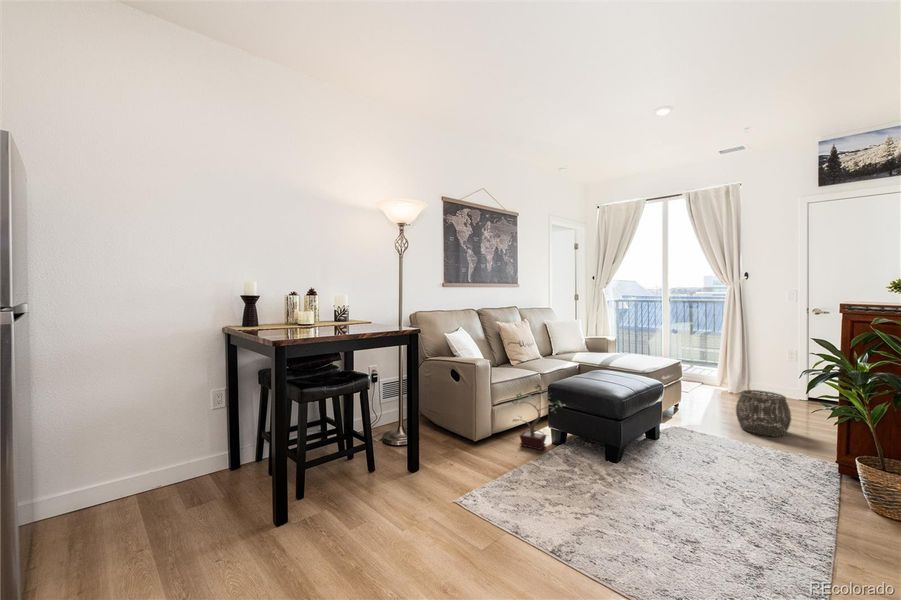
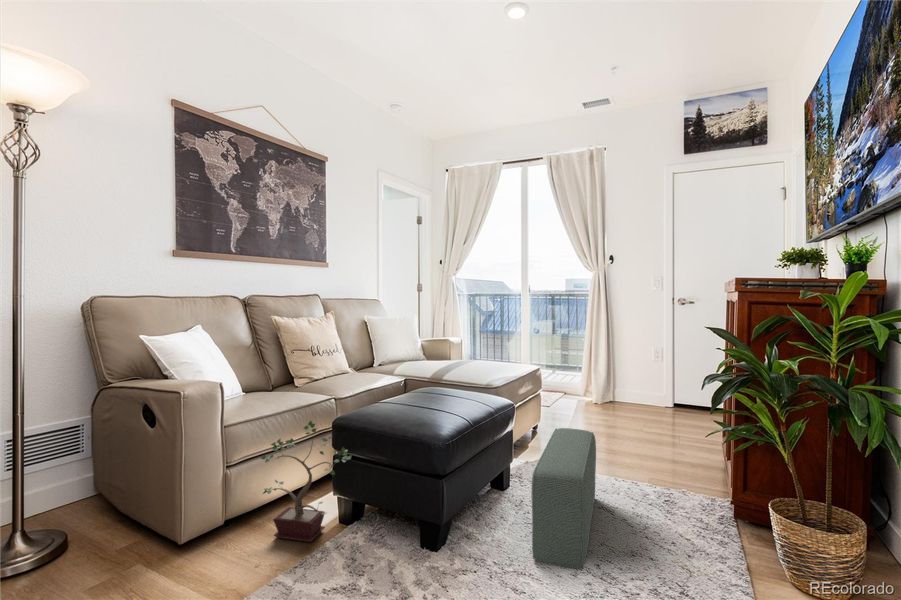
woven basket: present [736,390,791,437] -> none [605,402,669,465]
pouf: none [678,402,725,481] -> present [531,428,596,569]

